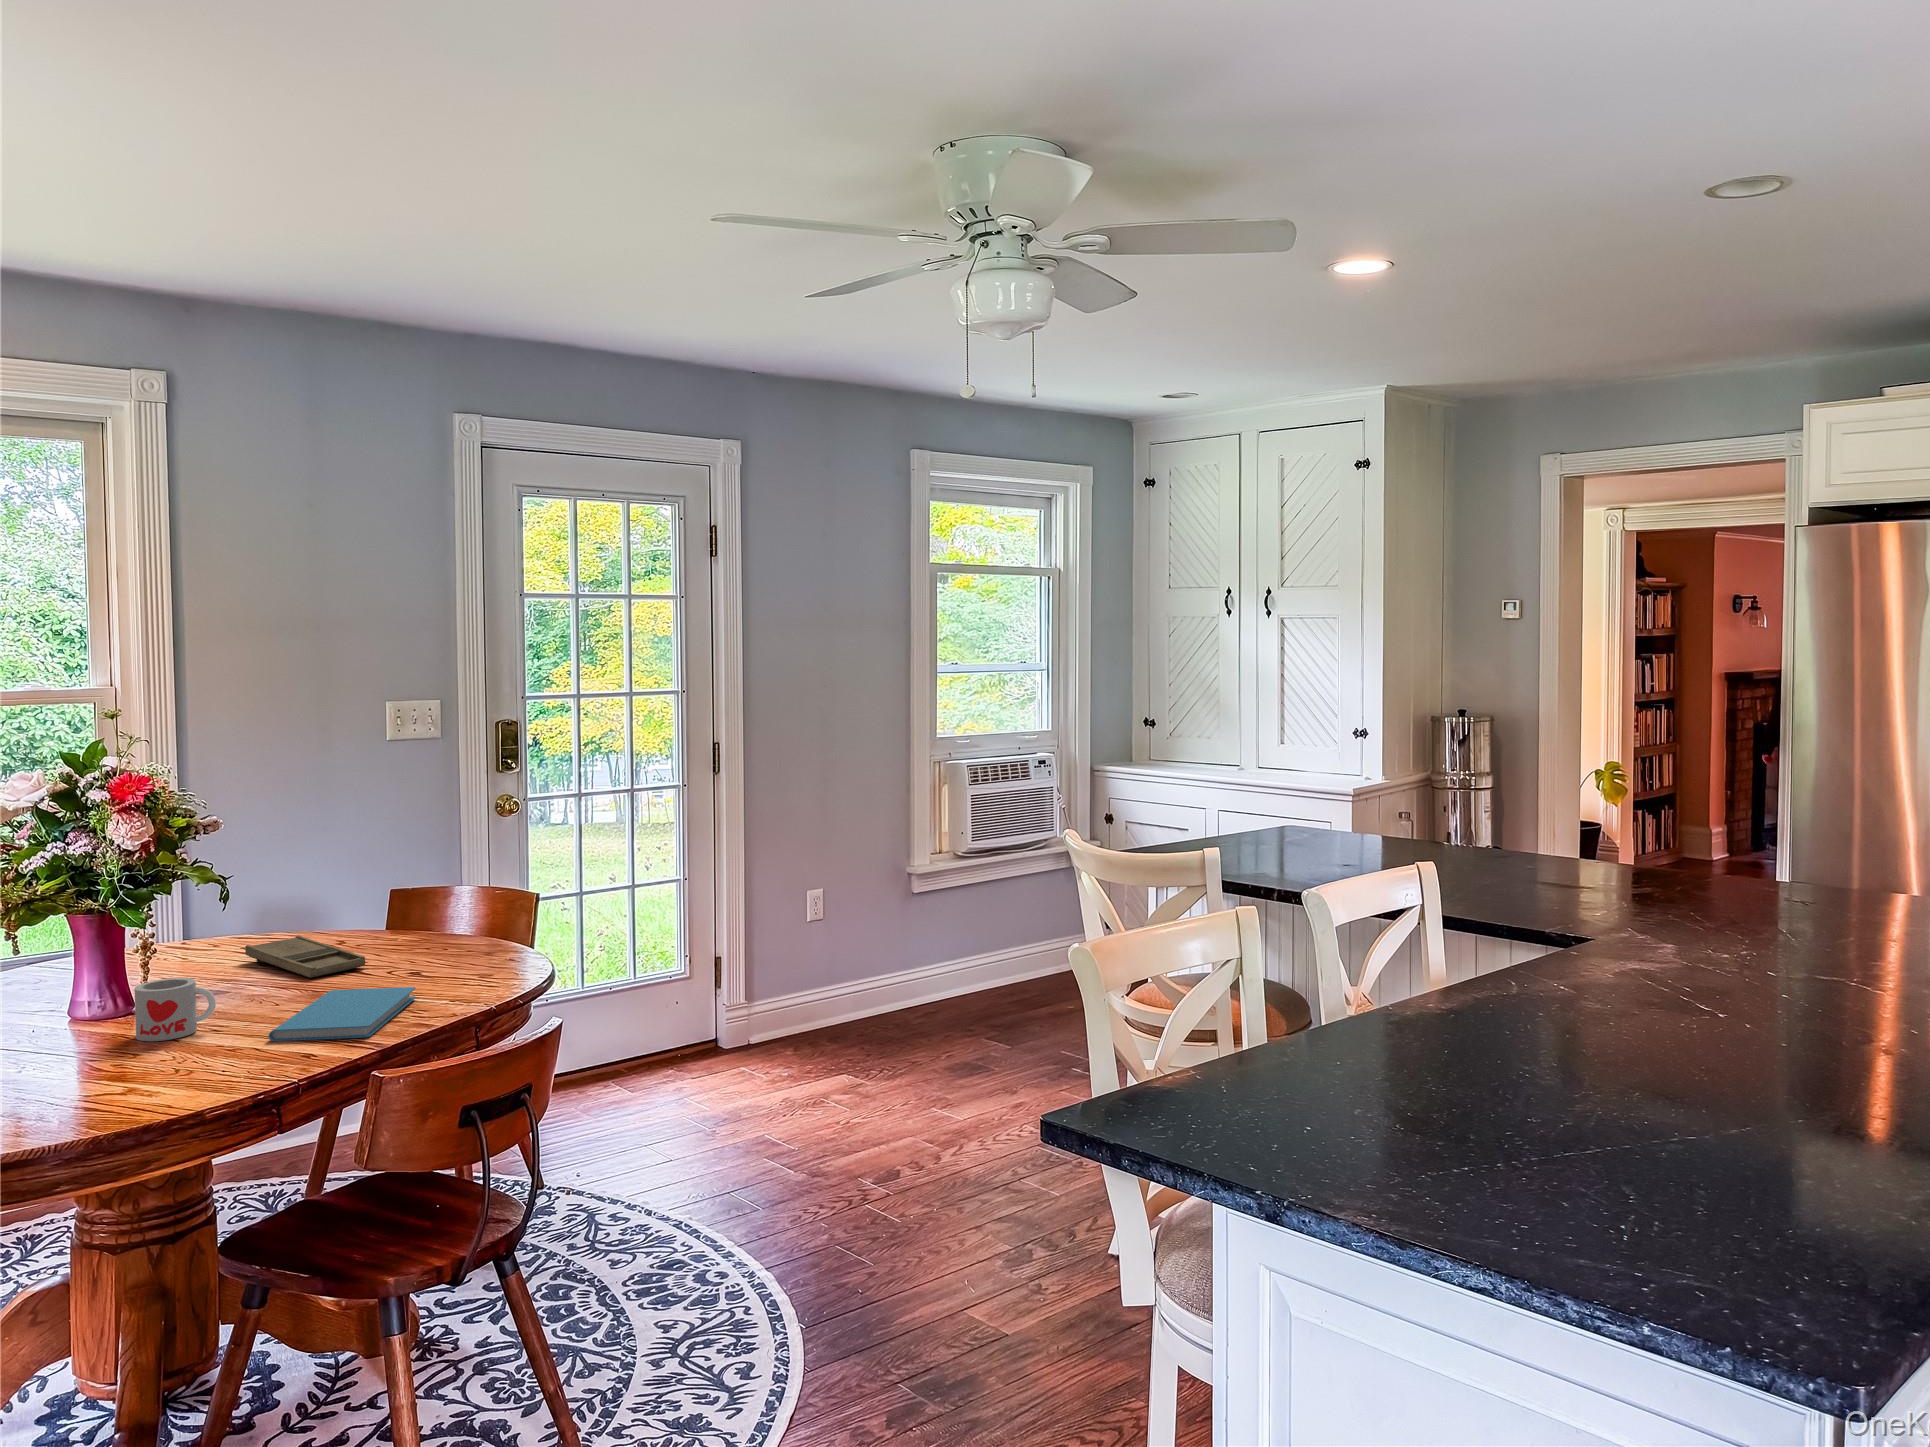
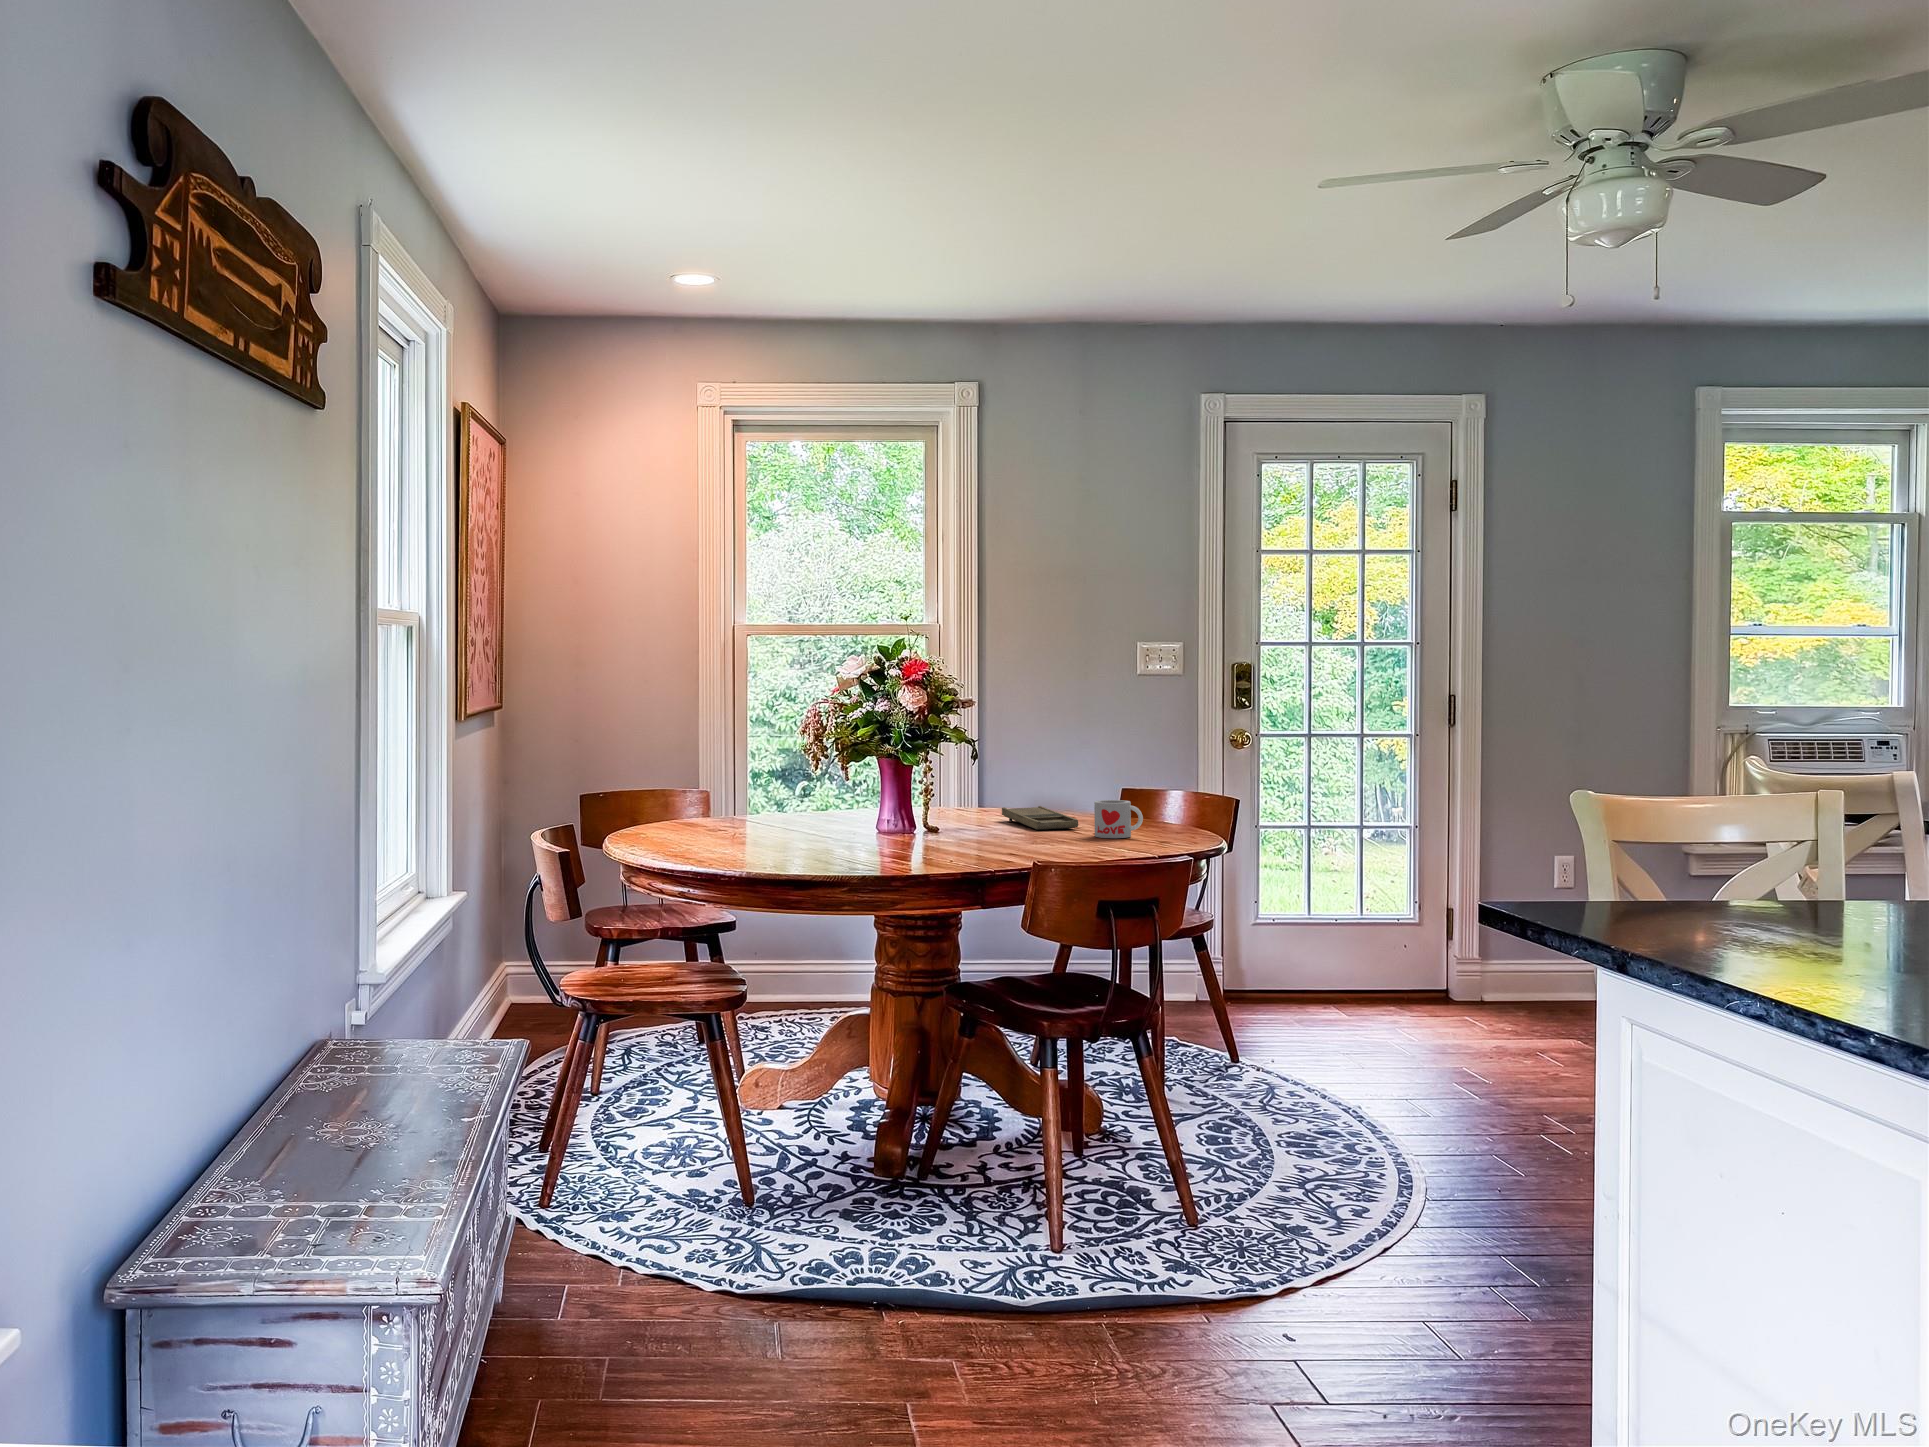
mug: present [135,978,216,1041] -> present [1094,800,1143,838]
book: present [269,987,416,1041] -> none [987,831,1099,856]

